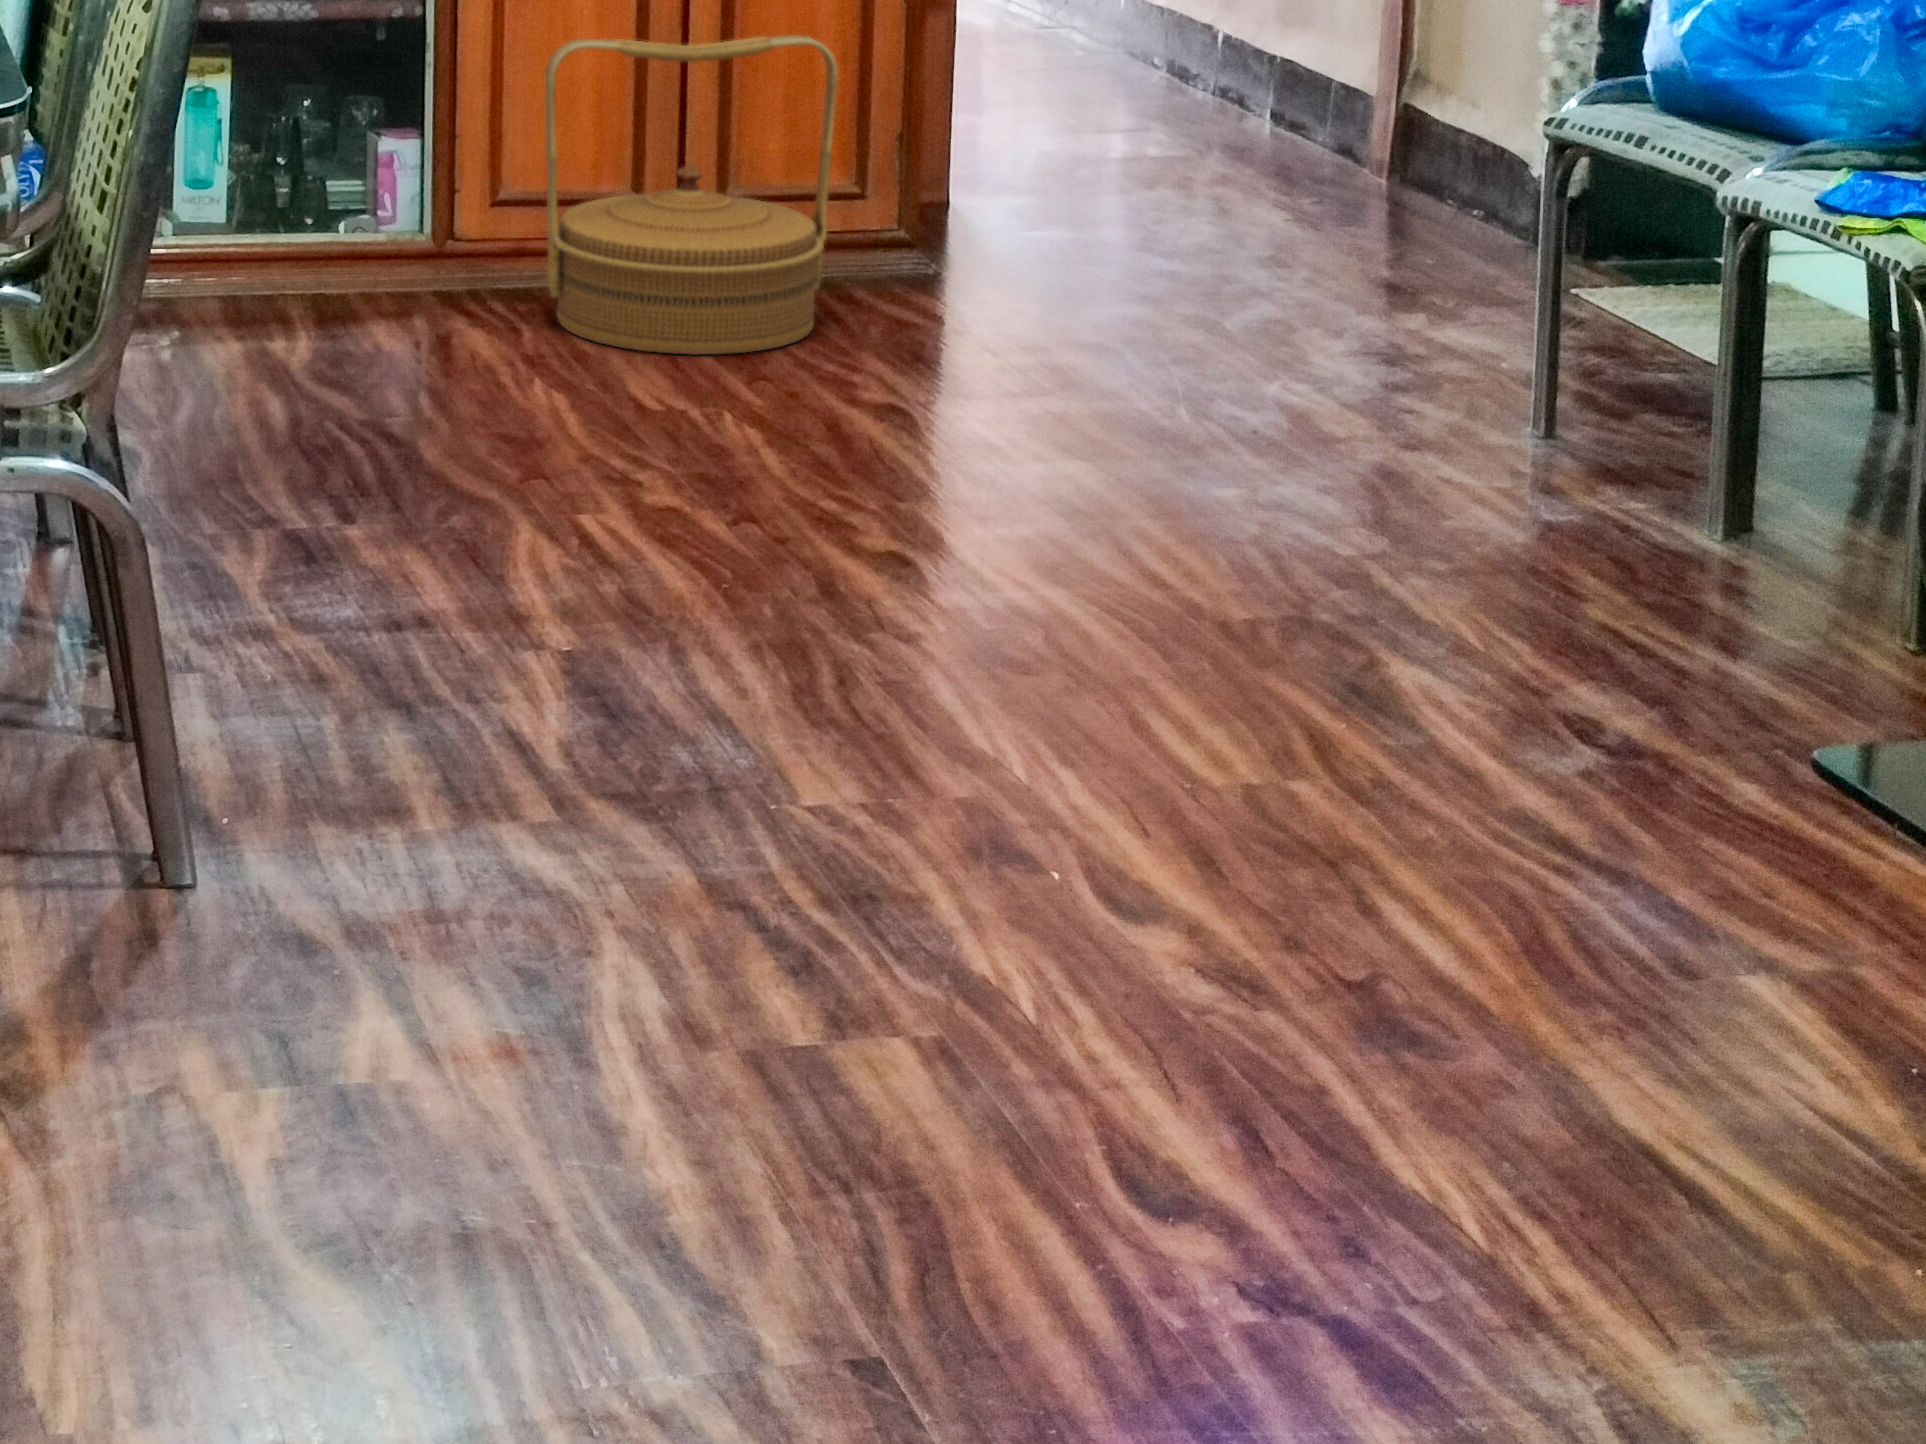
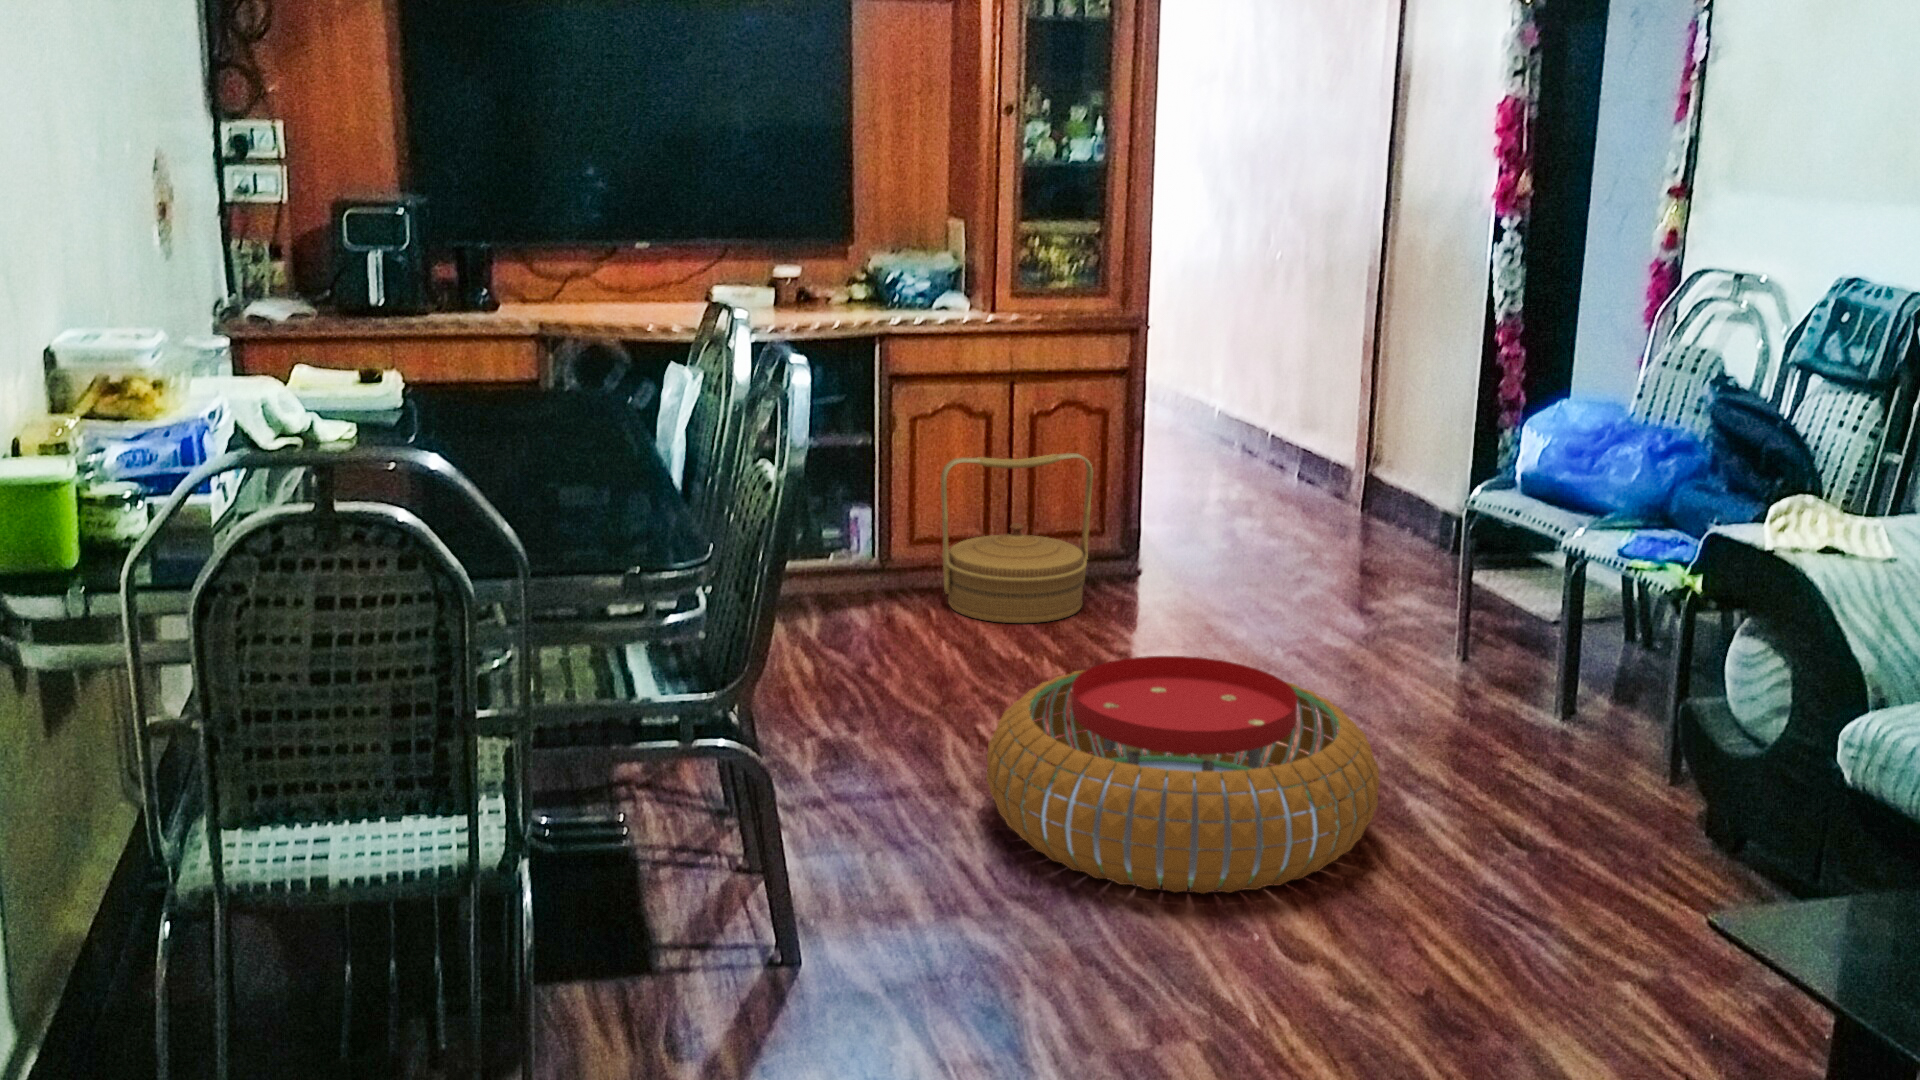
pouf: none [575,380,1322,803] -> present [986,656,1380,894]

